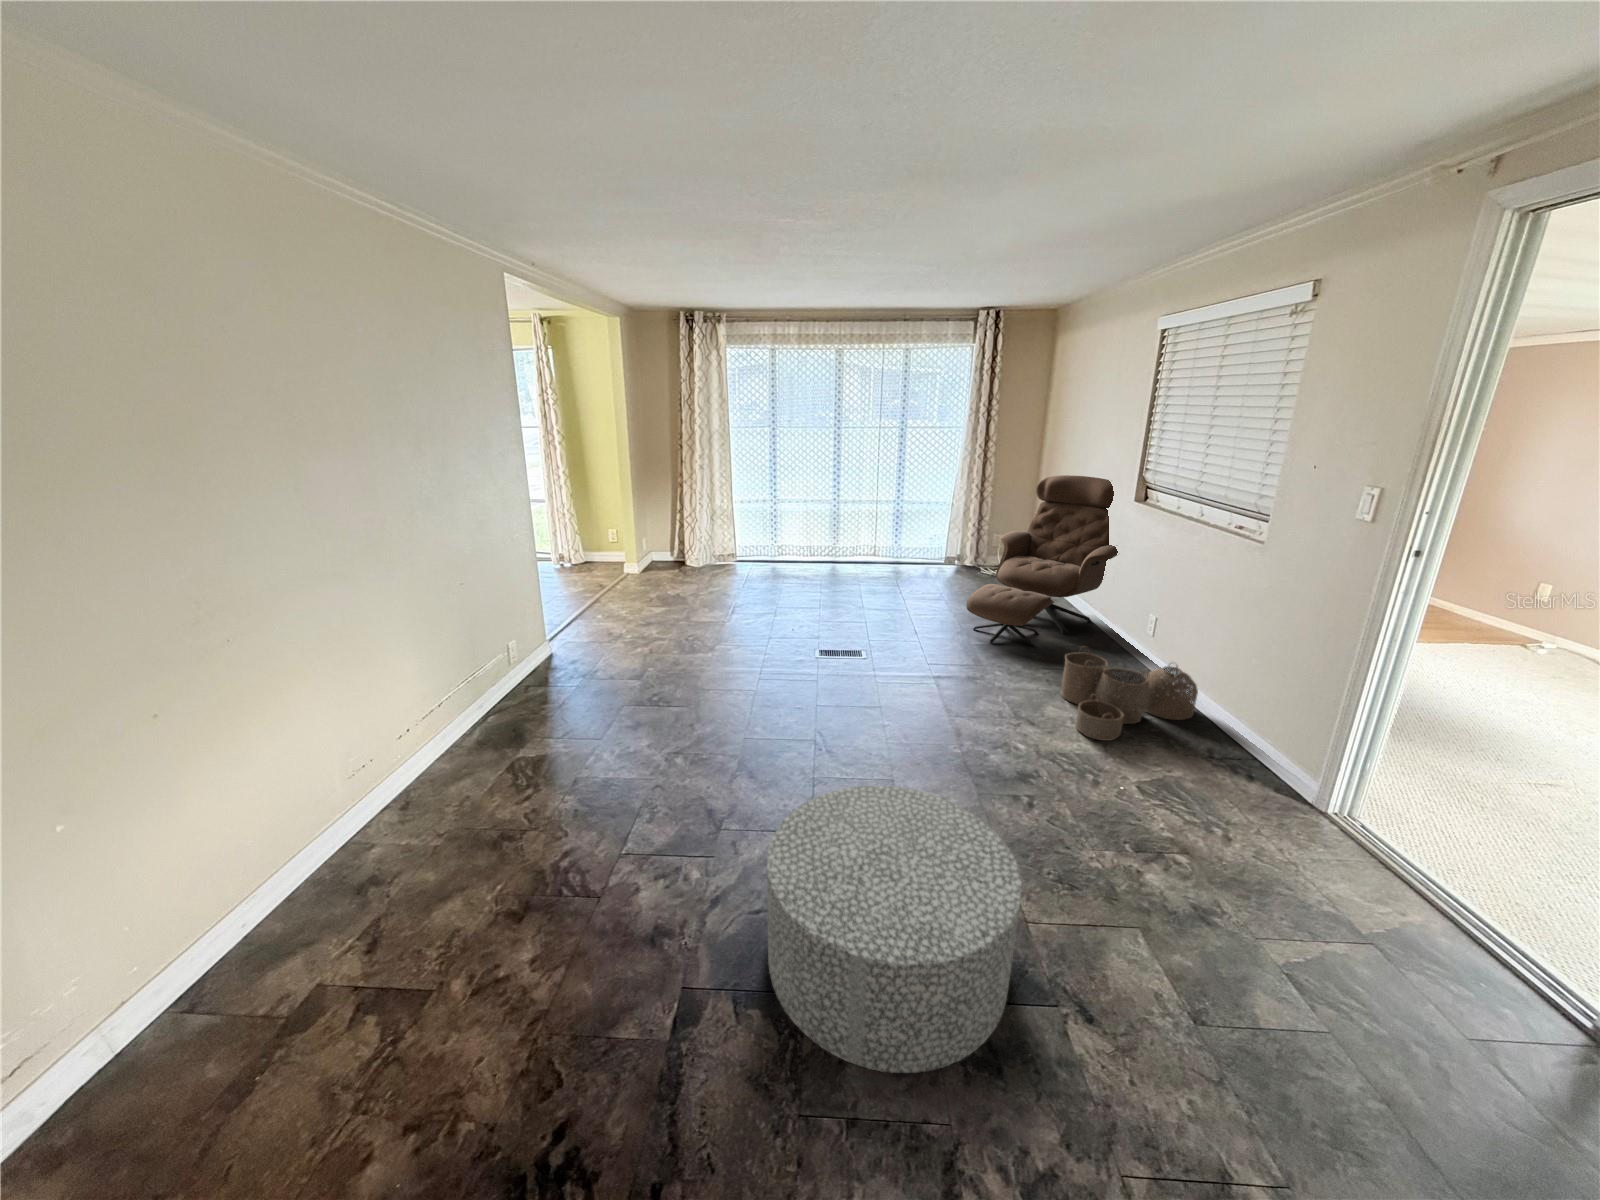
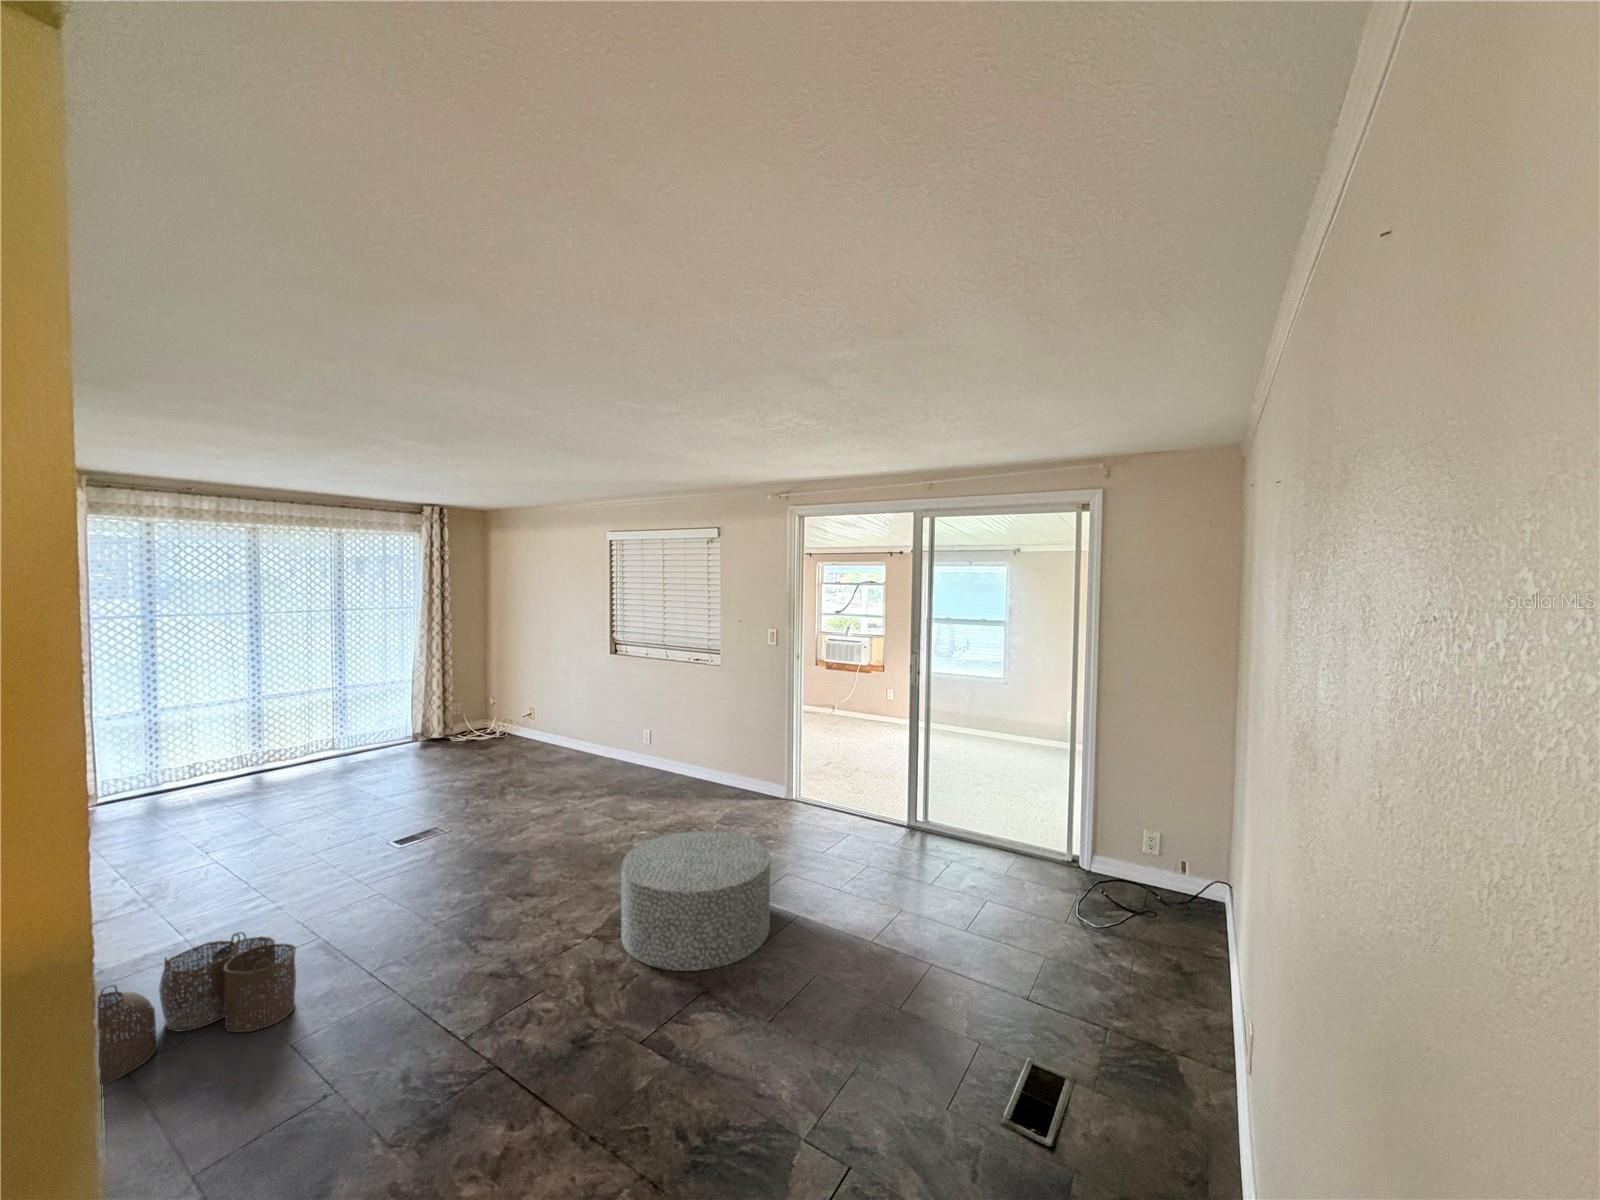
lounge chair: present [966,475,1118,645] -> none [504,641,602,784]
woven basket: present [1061,652,1198,741] -> present [97,932,296,1085]

